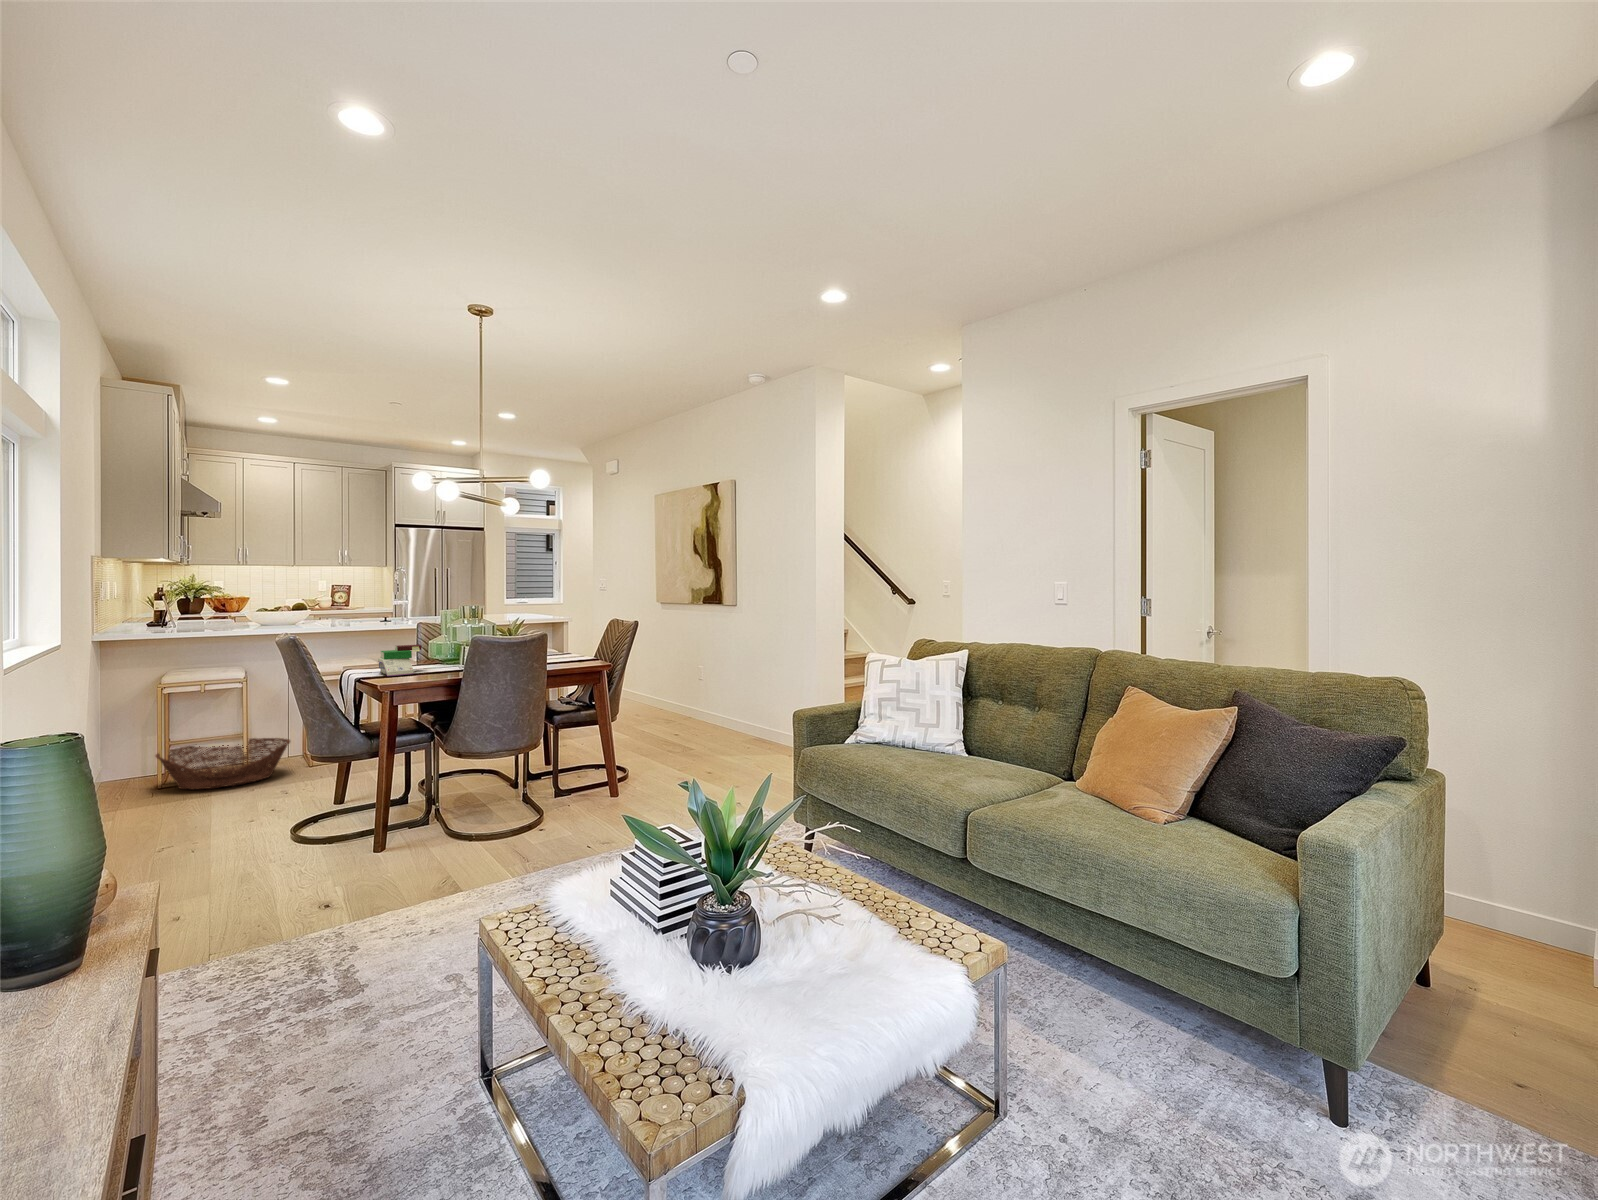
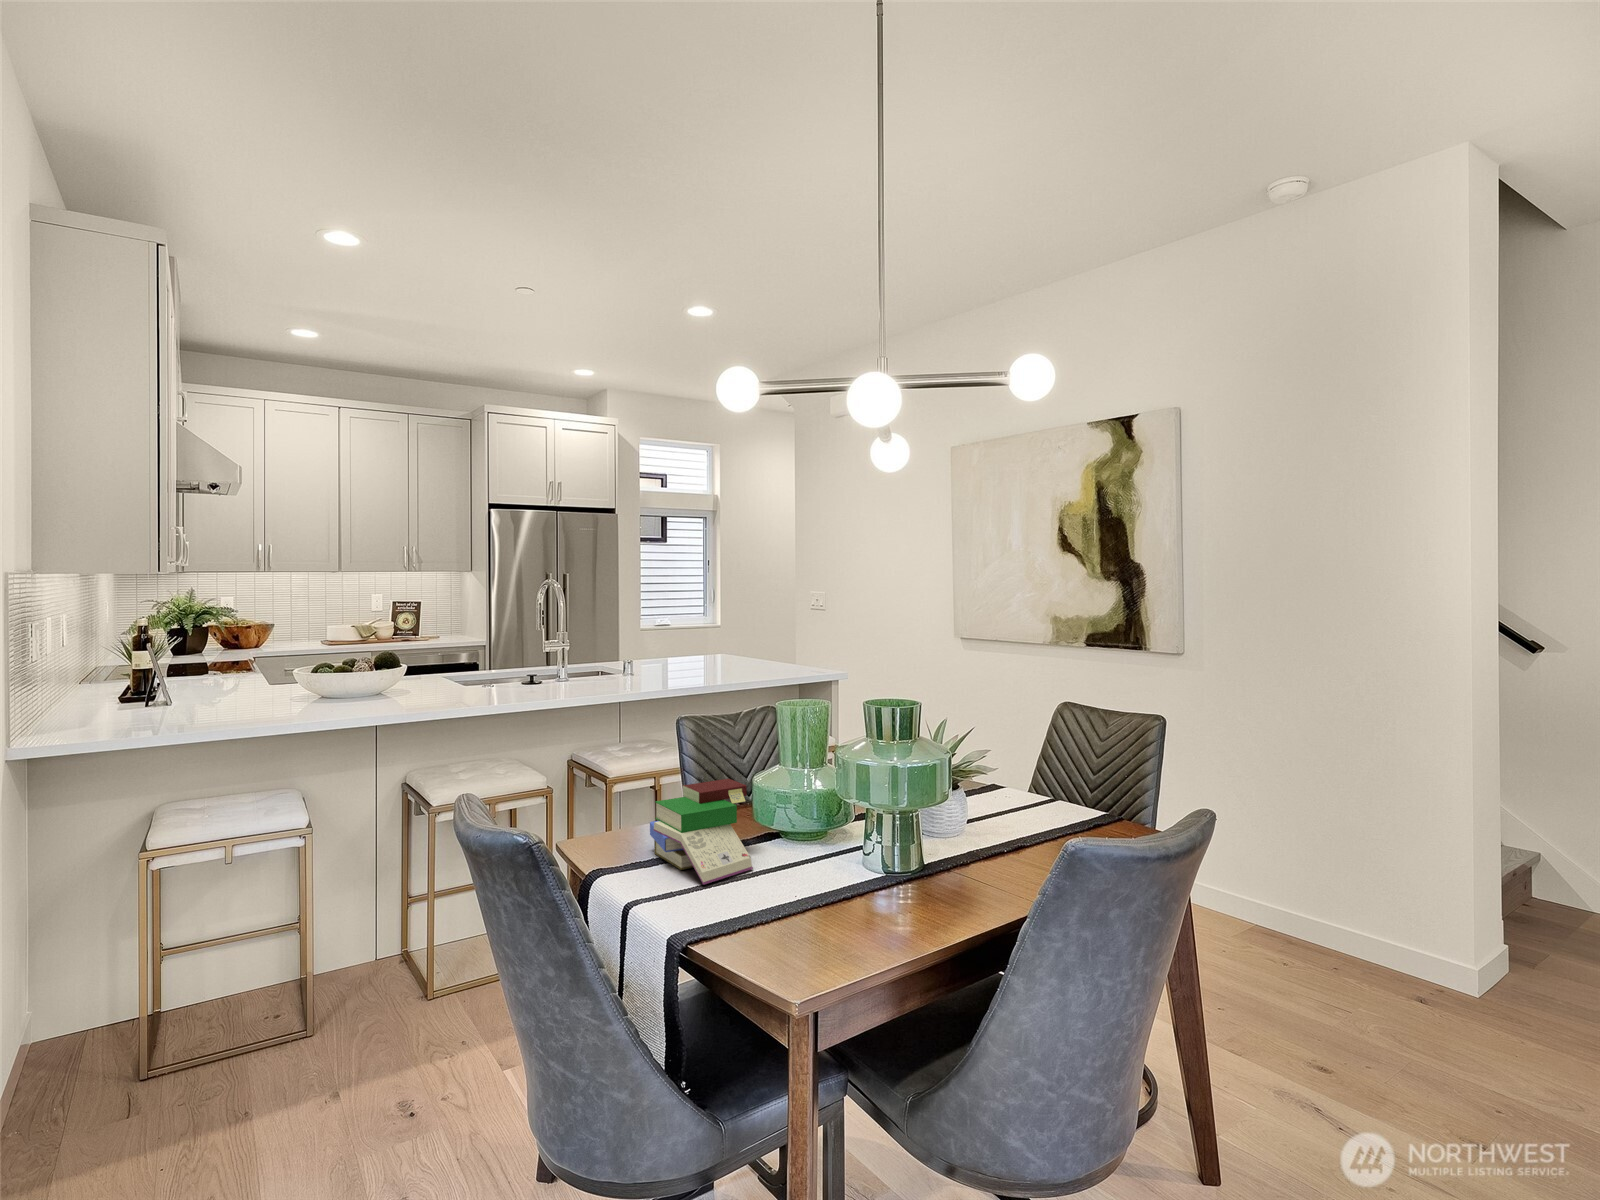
basket: present [155,738,290,789] -> none [124,927,391,1070]

